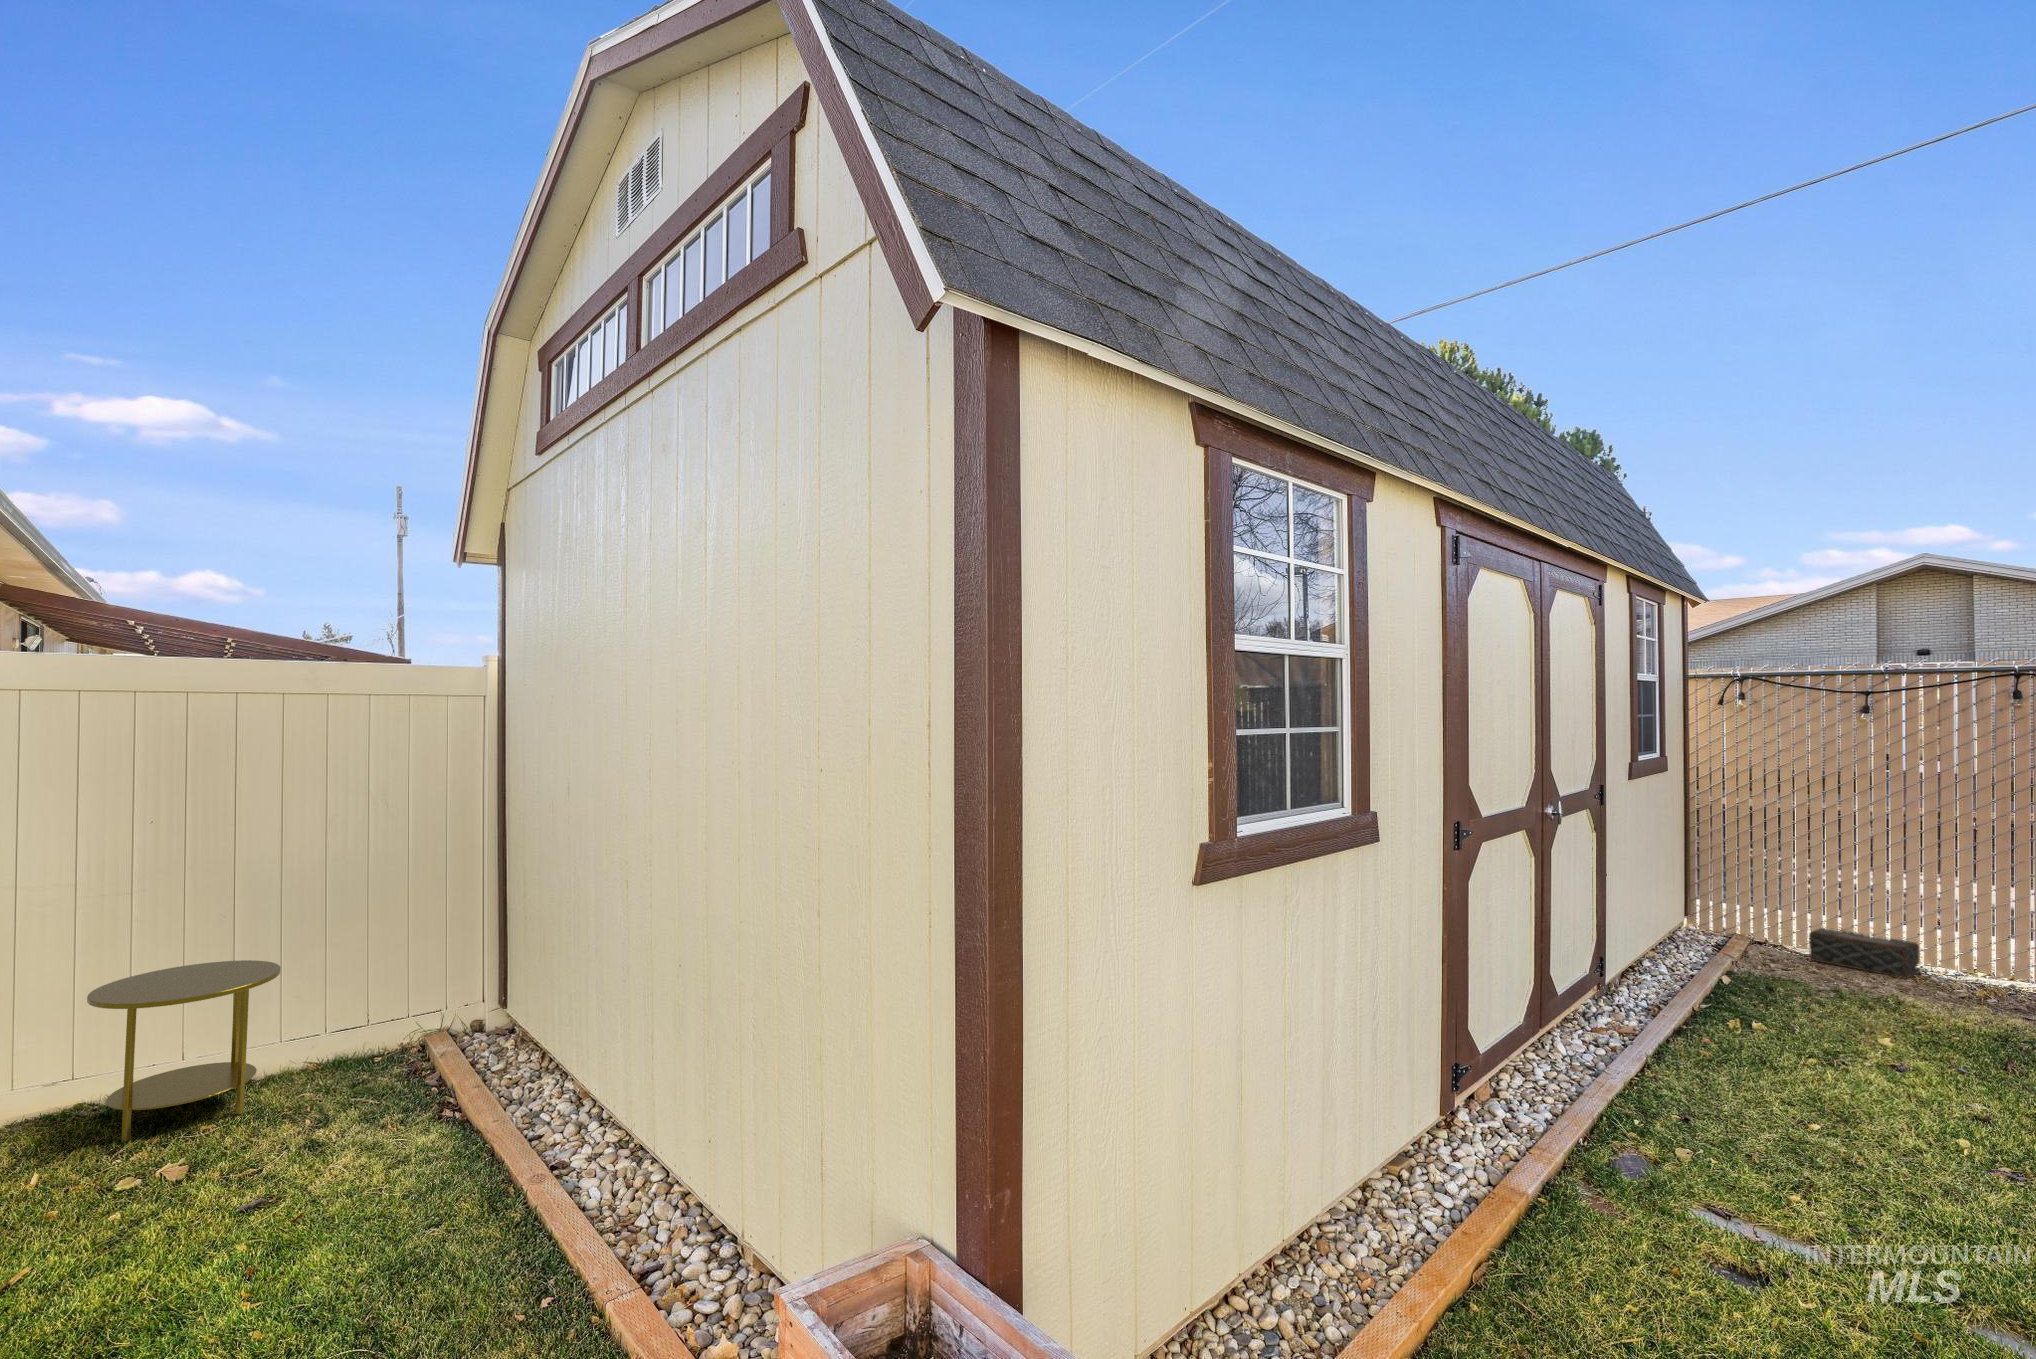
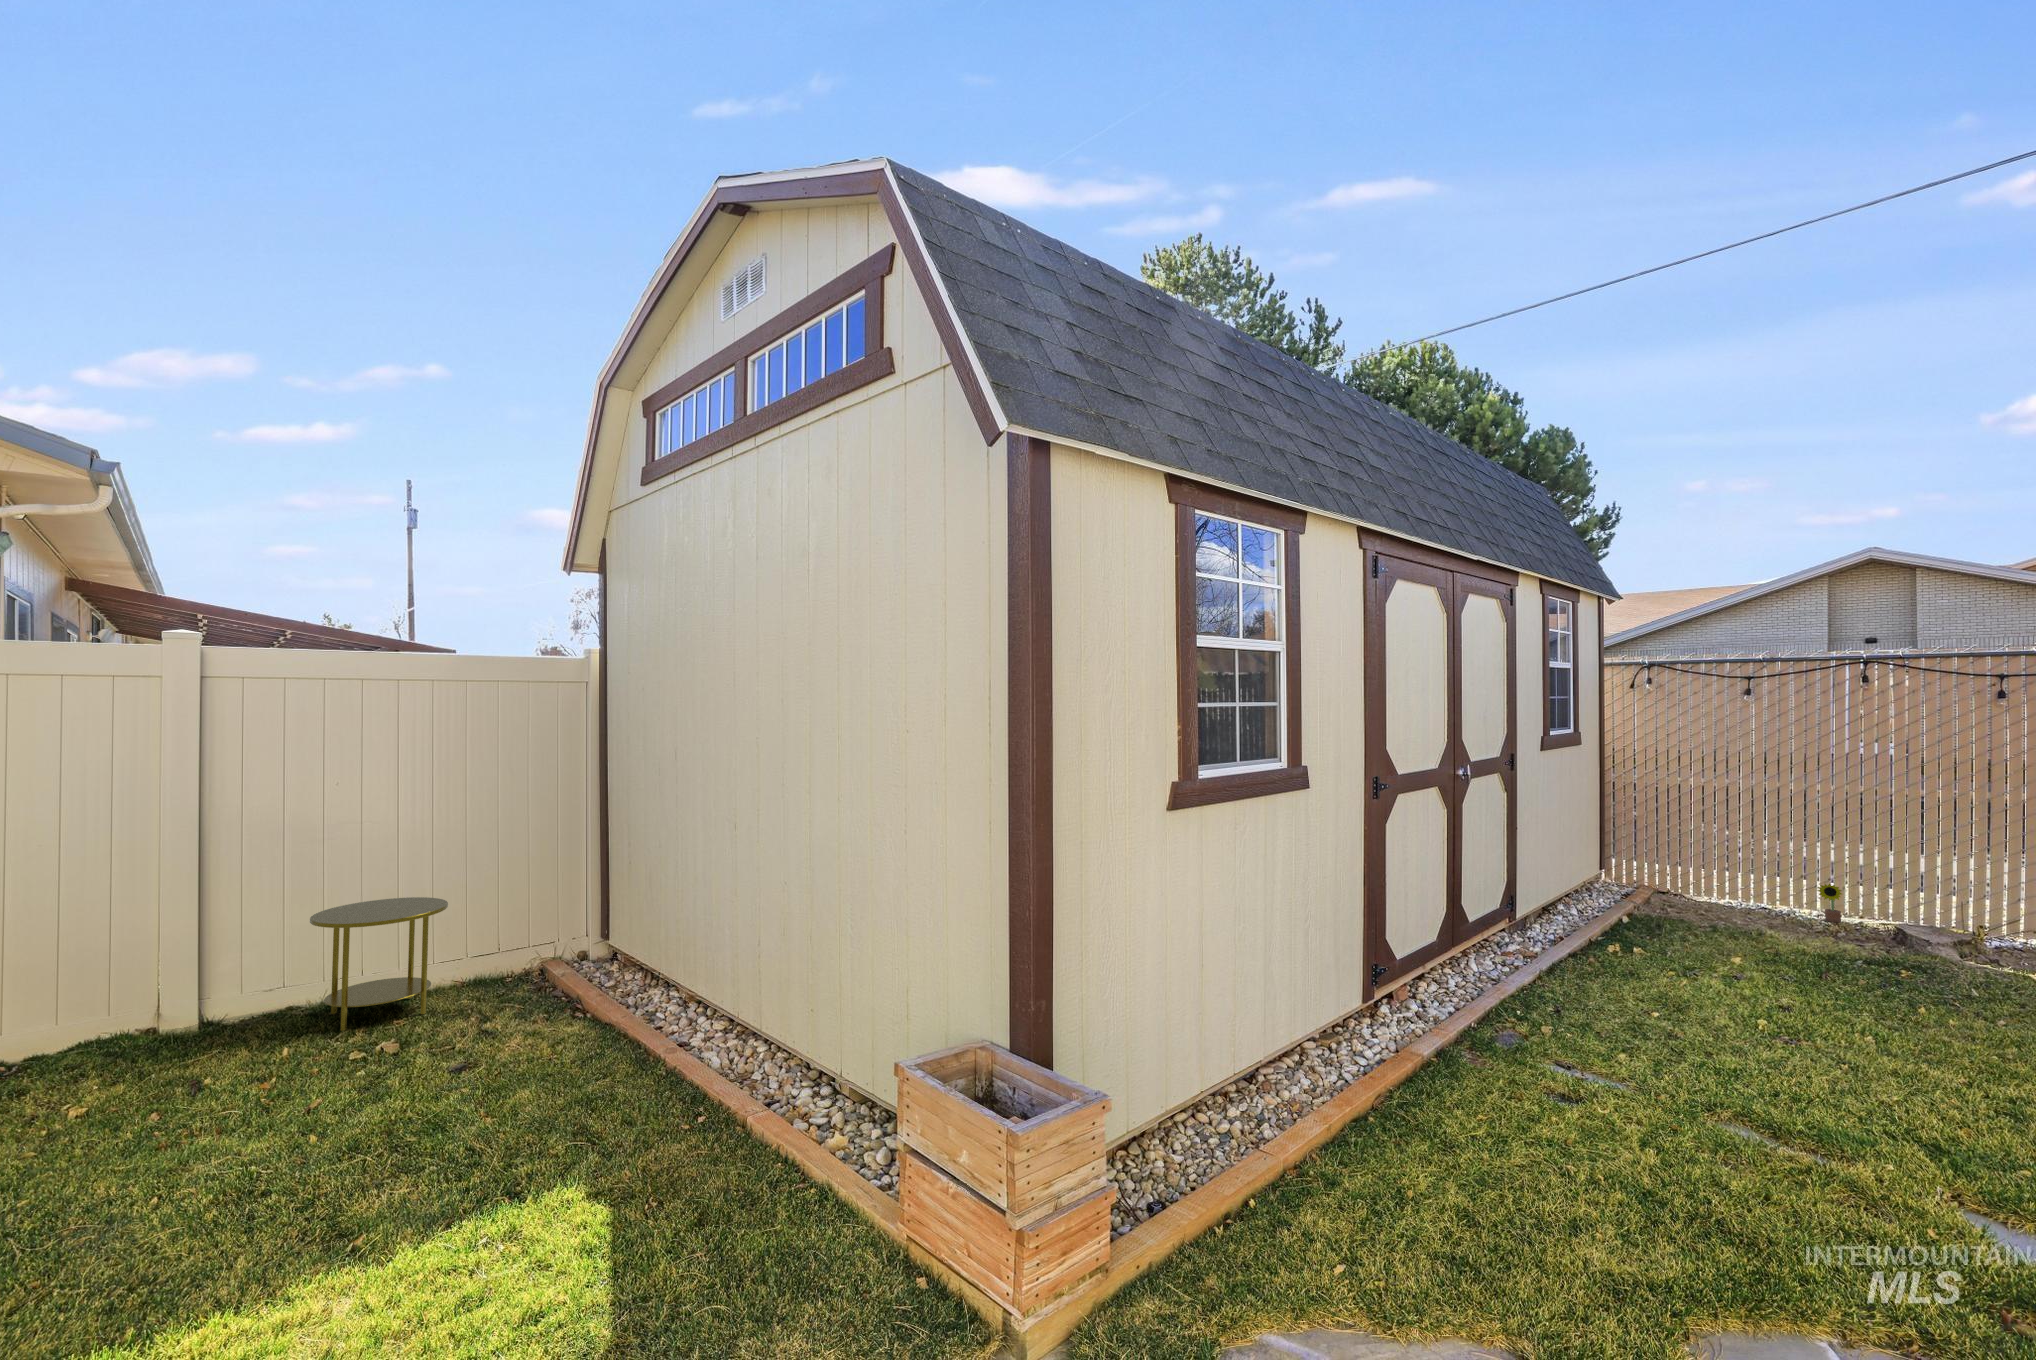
woven basket: present [1809,928,1920,978] -> none [1699,879,1789,918]
decorative plant: none [1957,938,1991,984] -> present [1818,884,1842,922]

